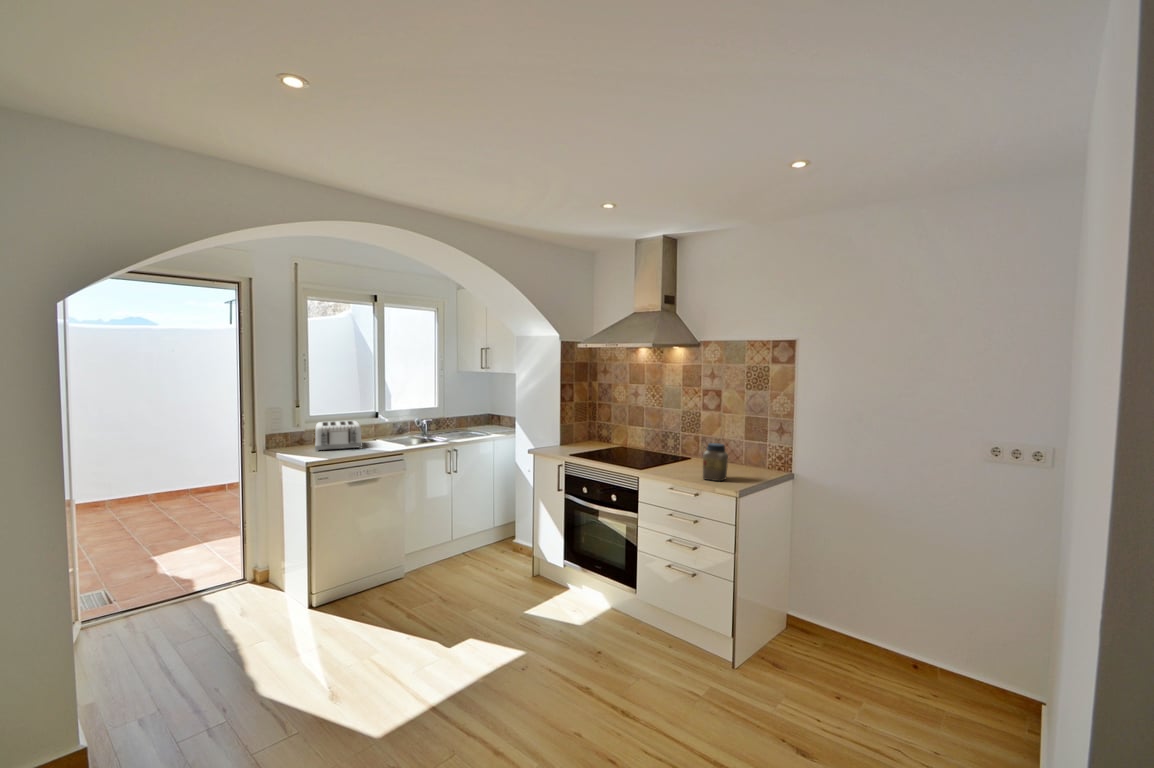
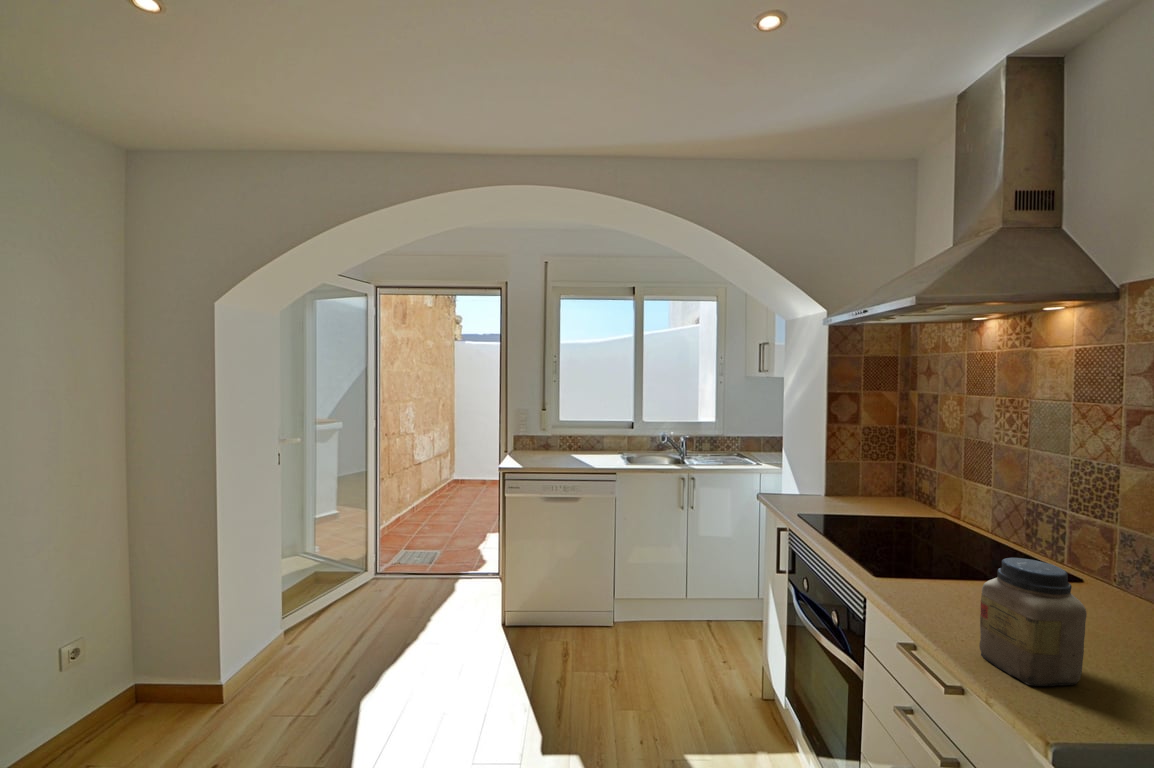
toaster: present [315,421,362,451] -> none [543,427,603,460]

